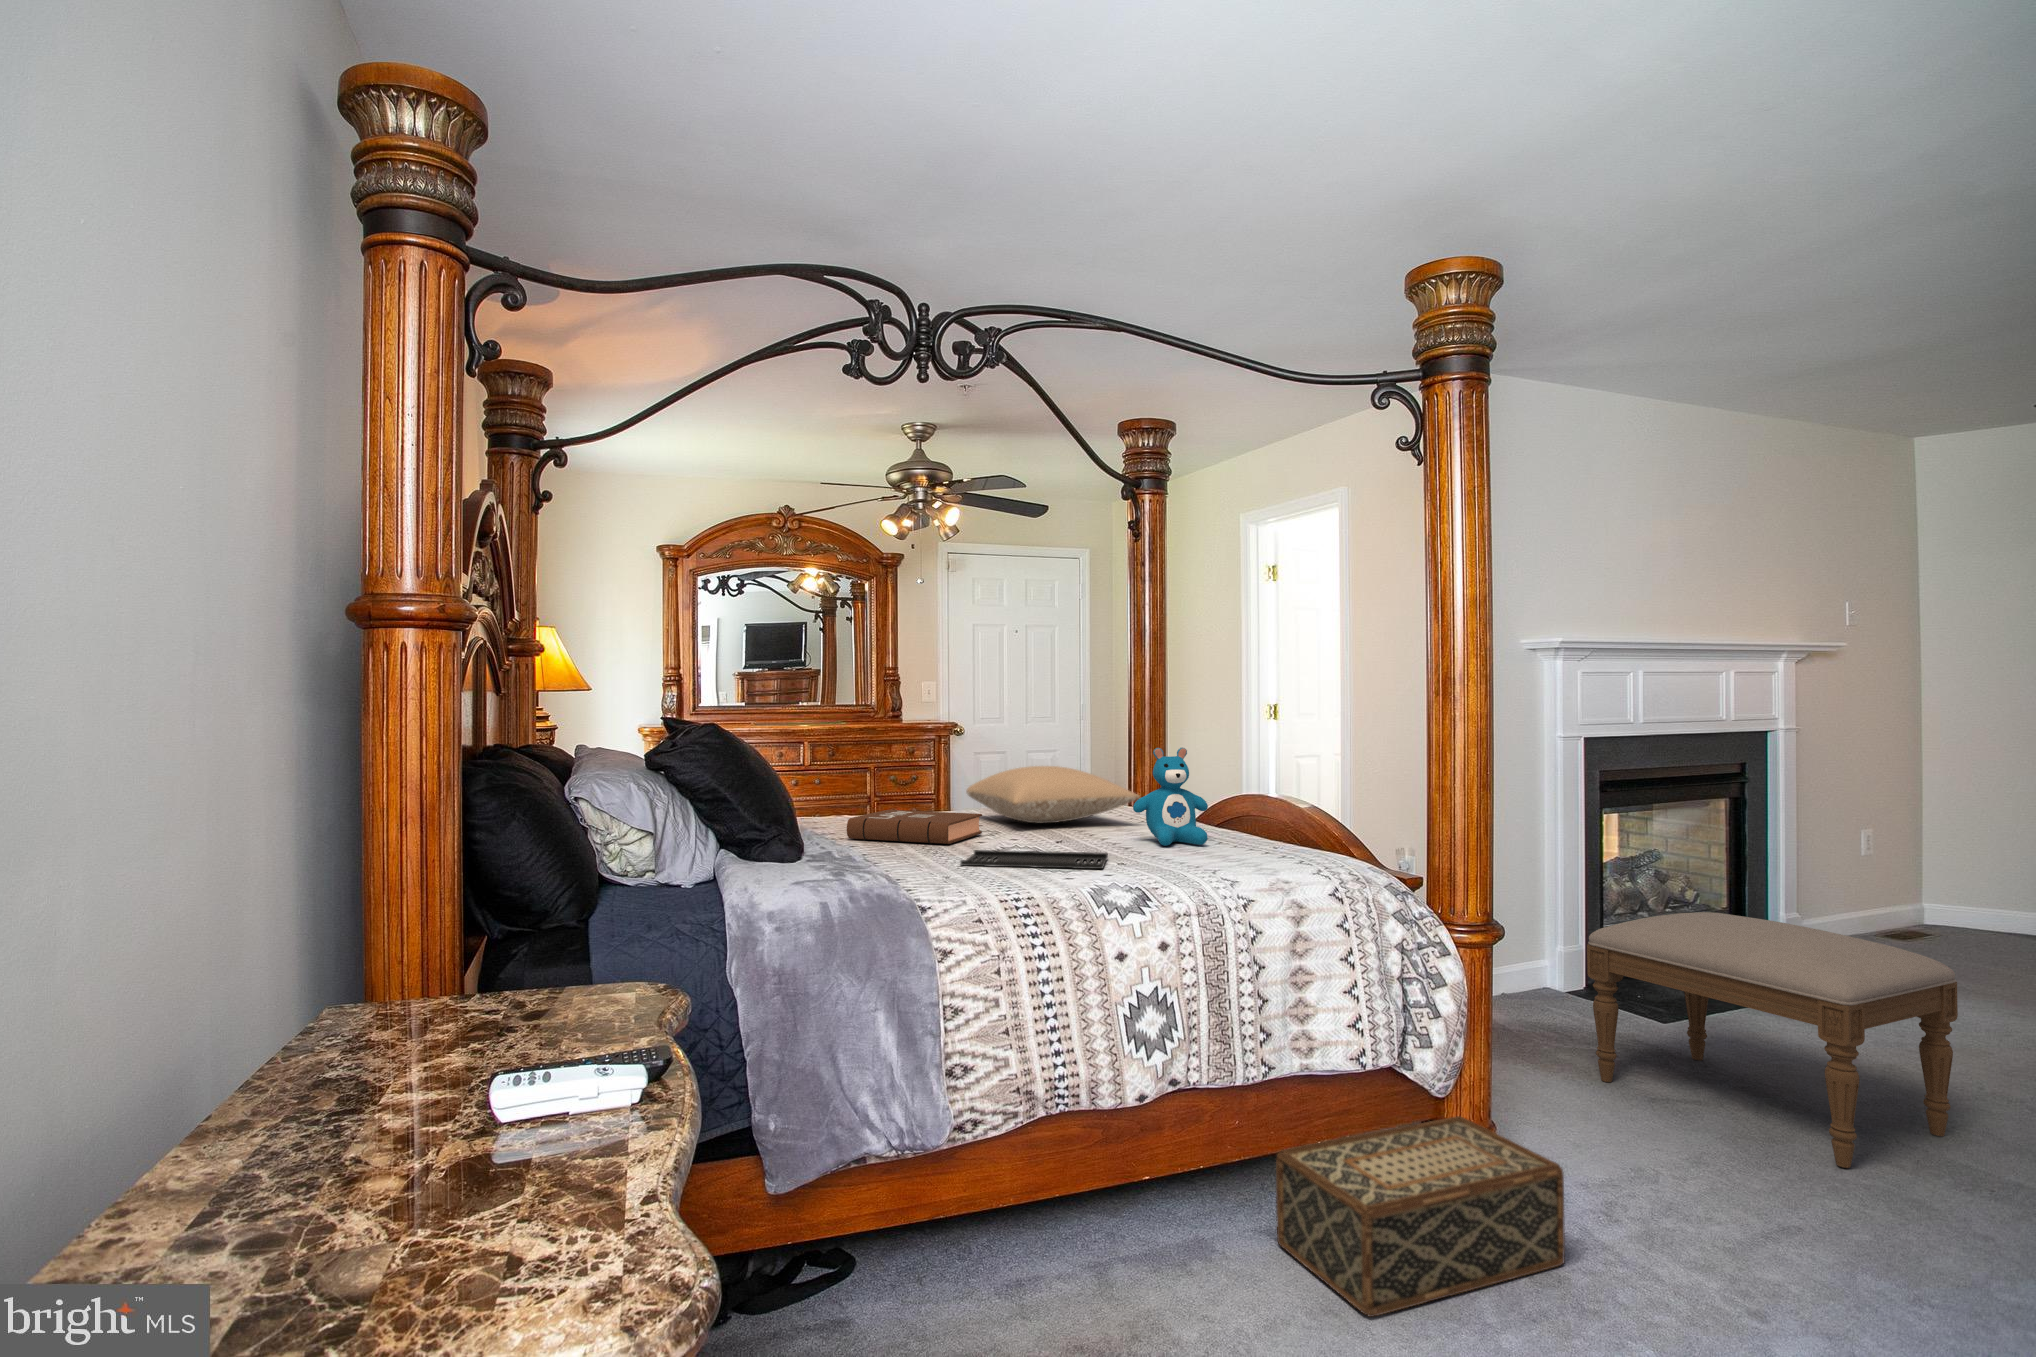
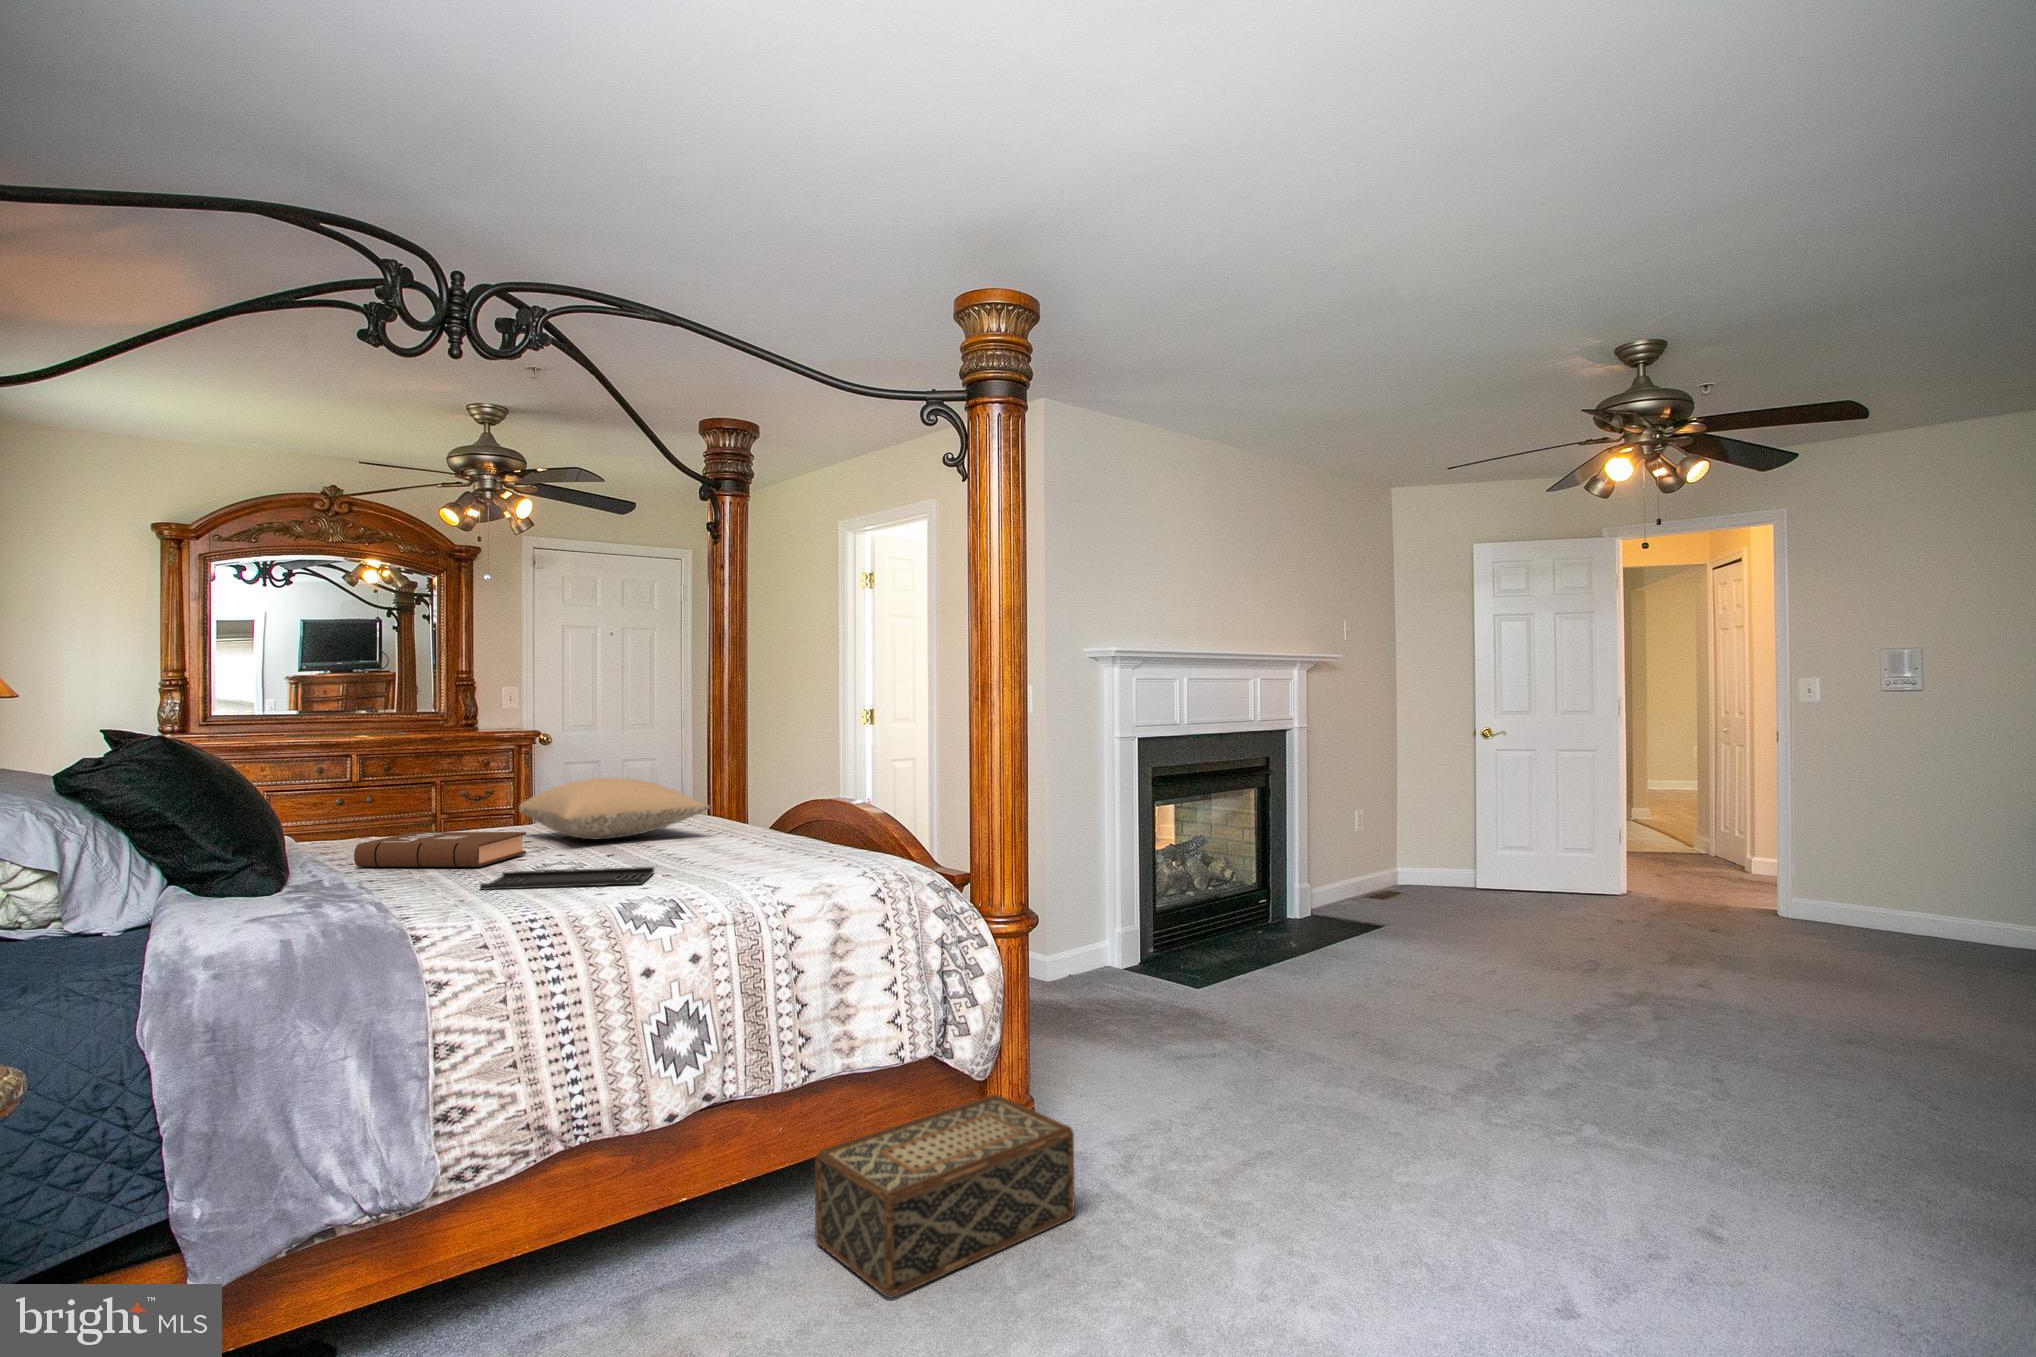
teddy bear: present [1133,748,1208,846] -> none [693,756,773,856]
ottoman: present [1587,912,1958,1168] -> none [1128,889,1393,1097]

